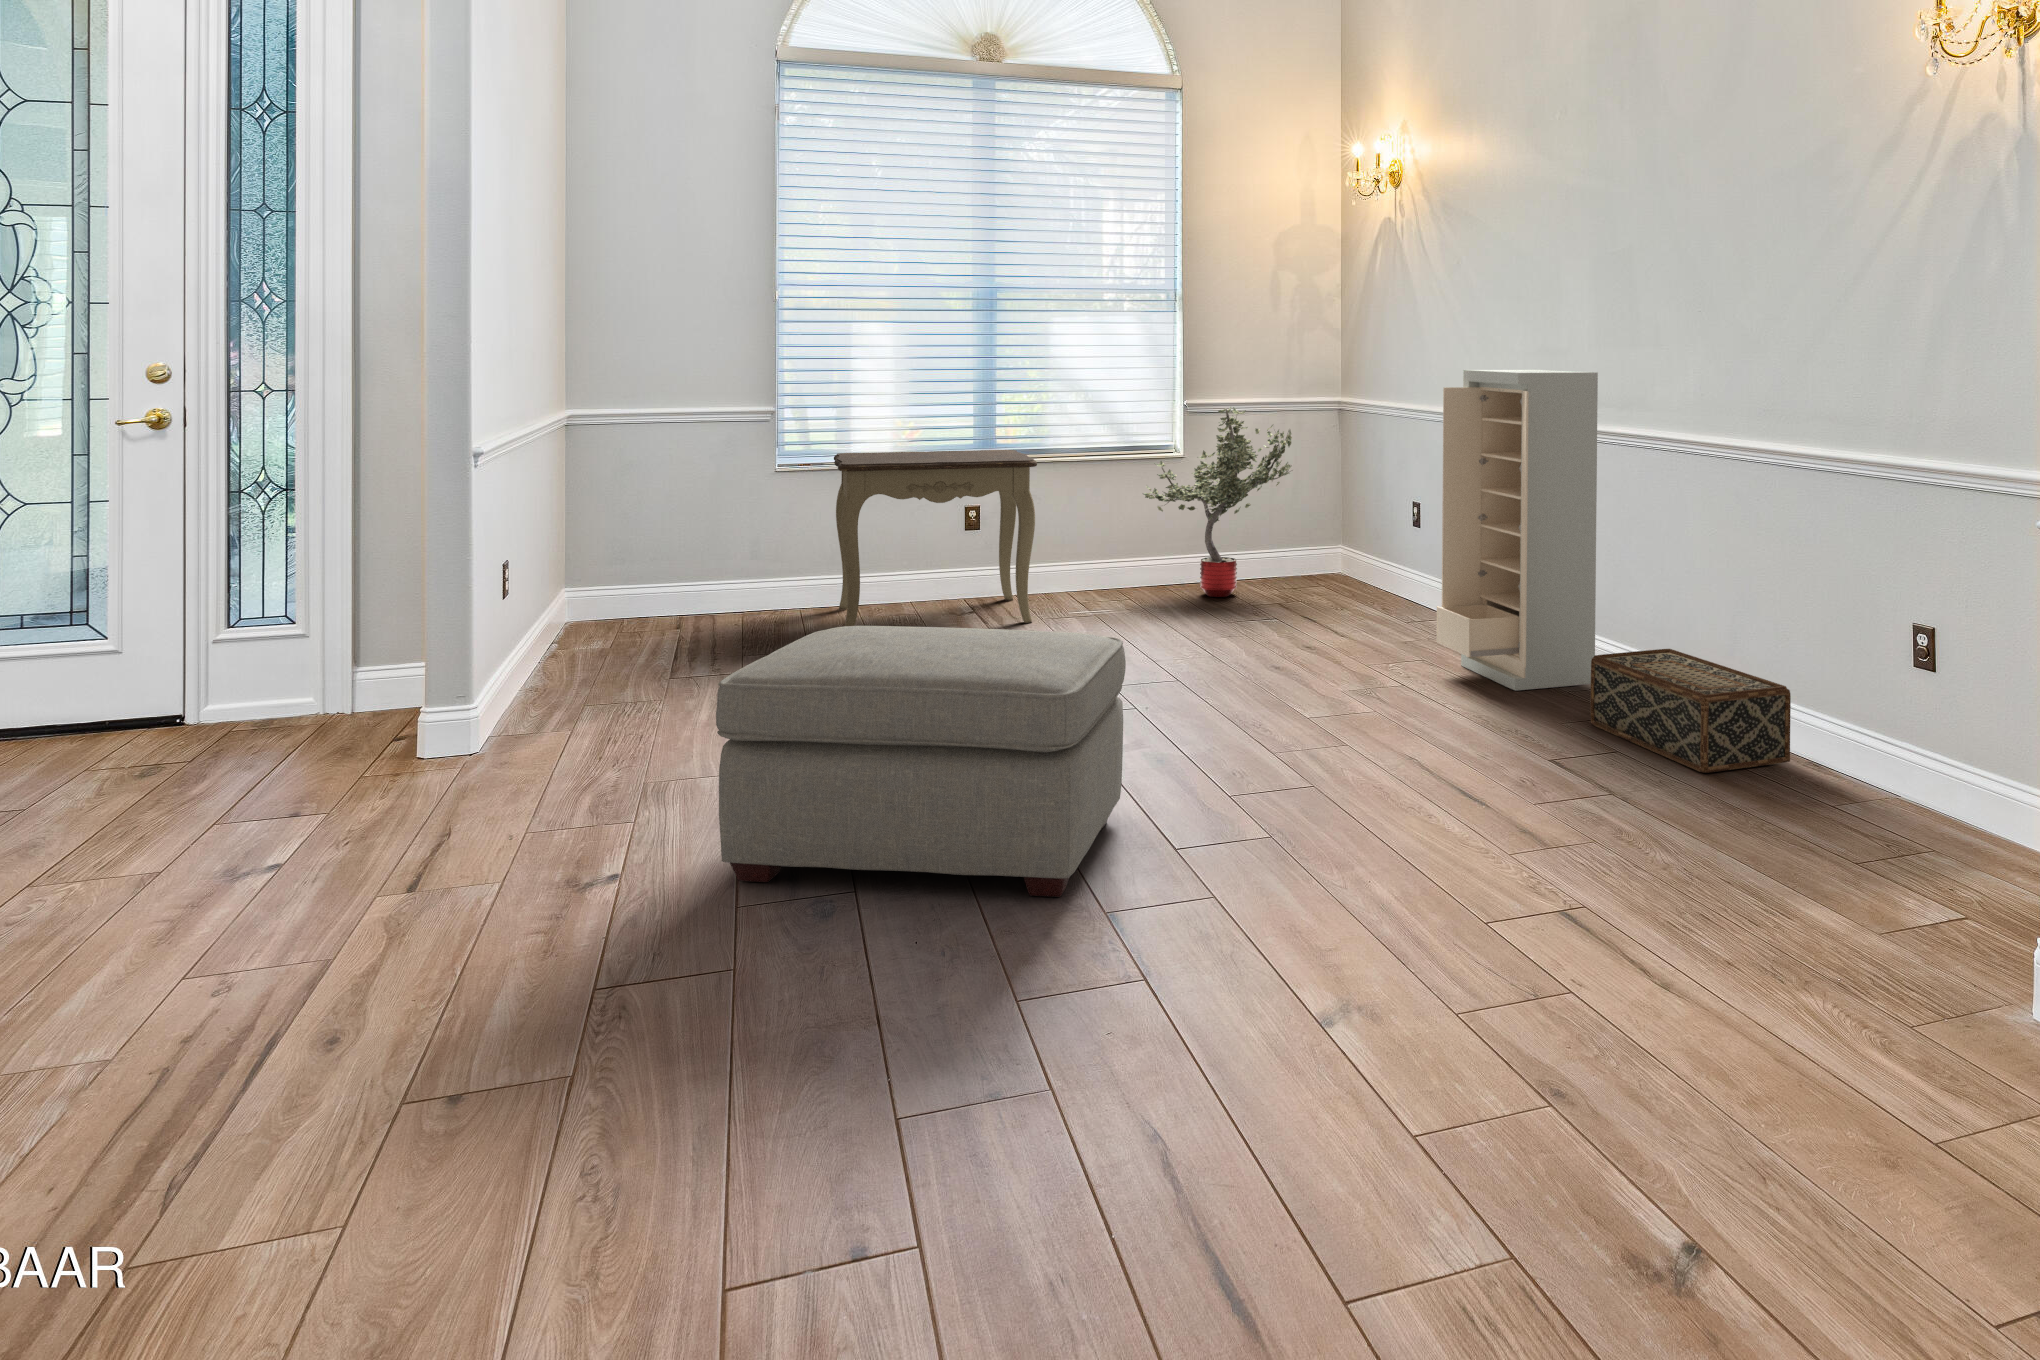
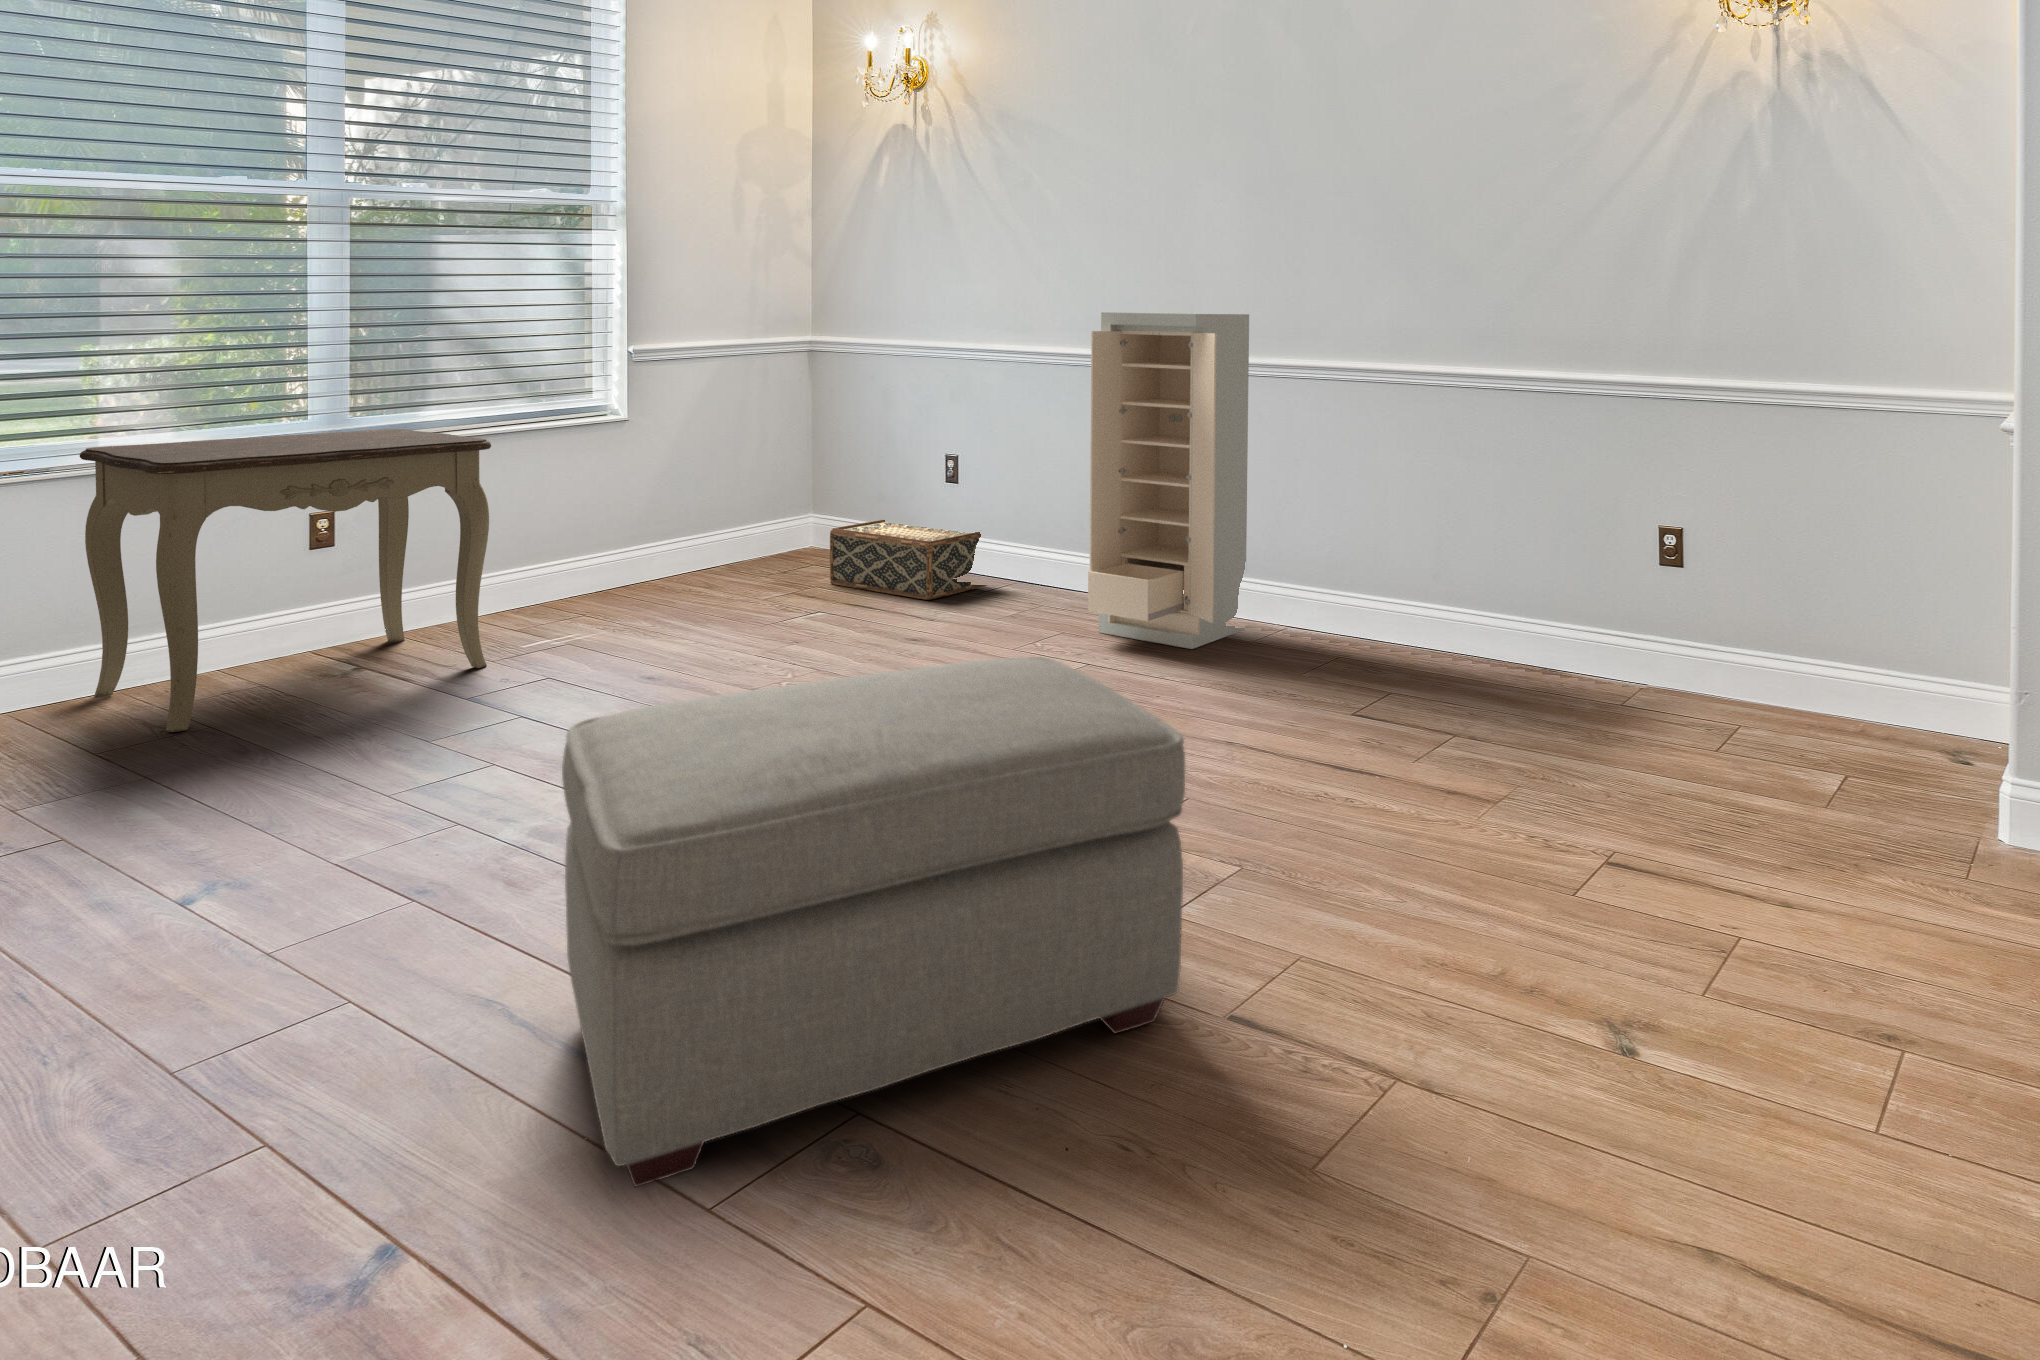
potted tree: present [1144,407,1292,597] -> none [600,362,785,598]
woven basket: present [1591,649,1791,773] -> present [830,520,986,600]

